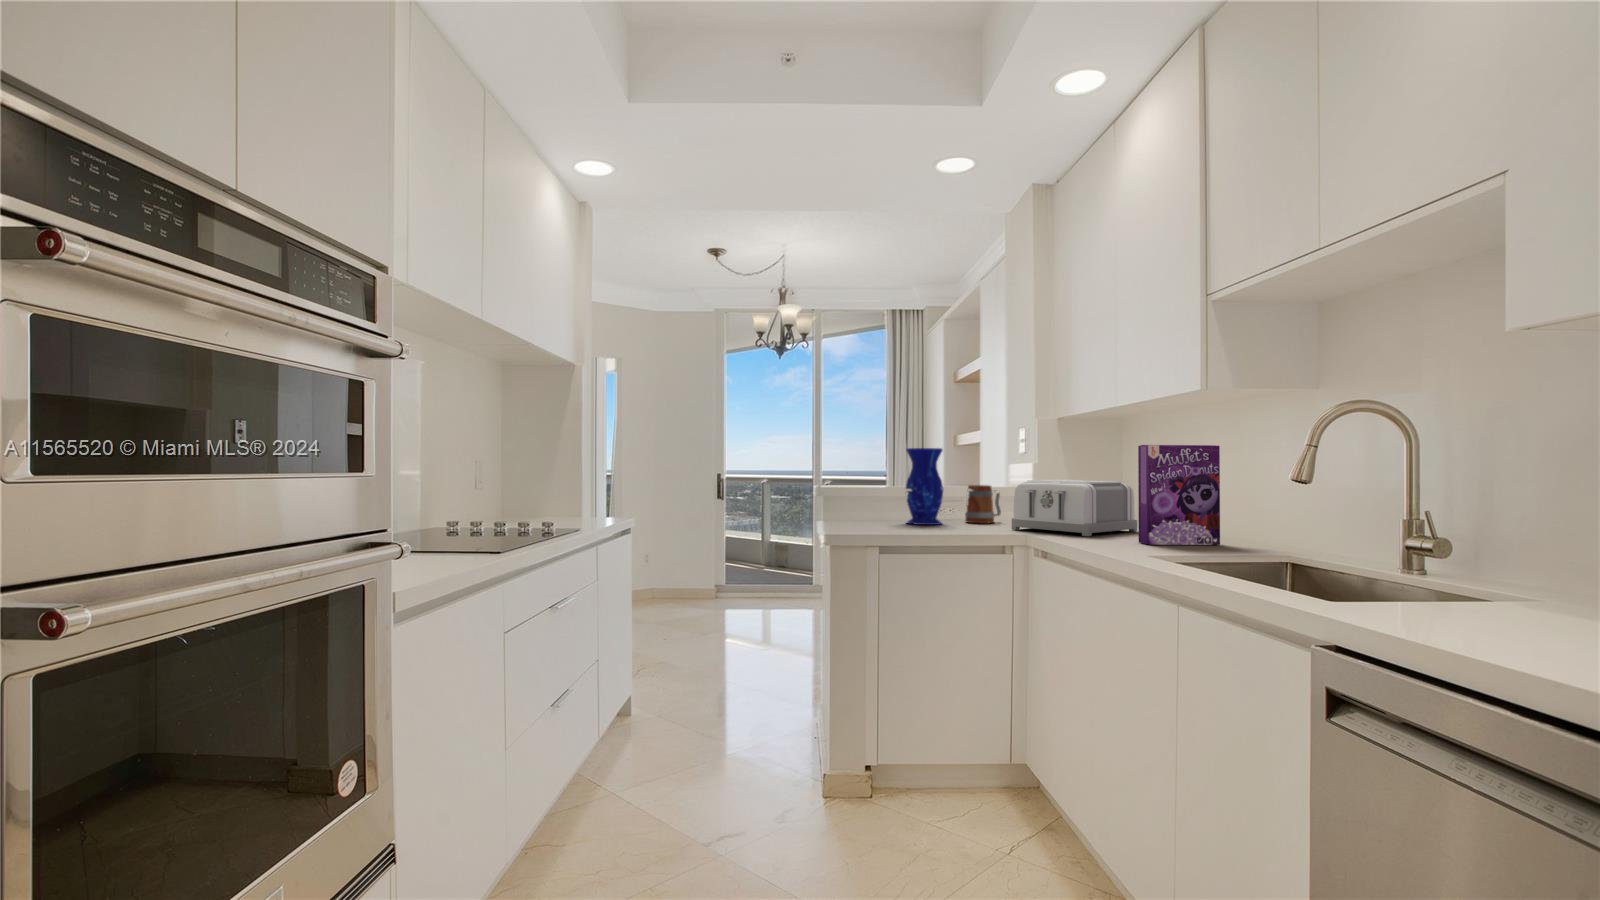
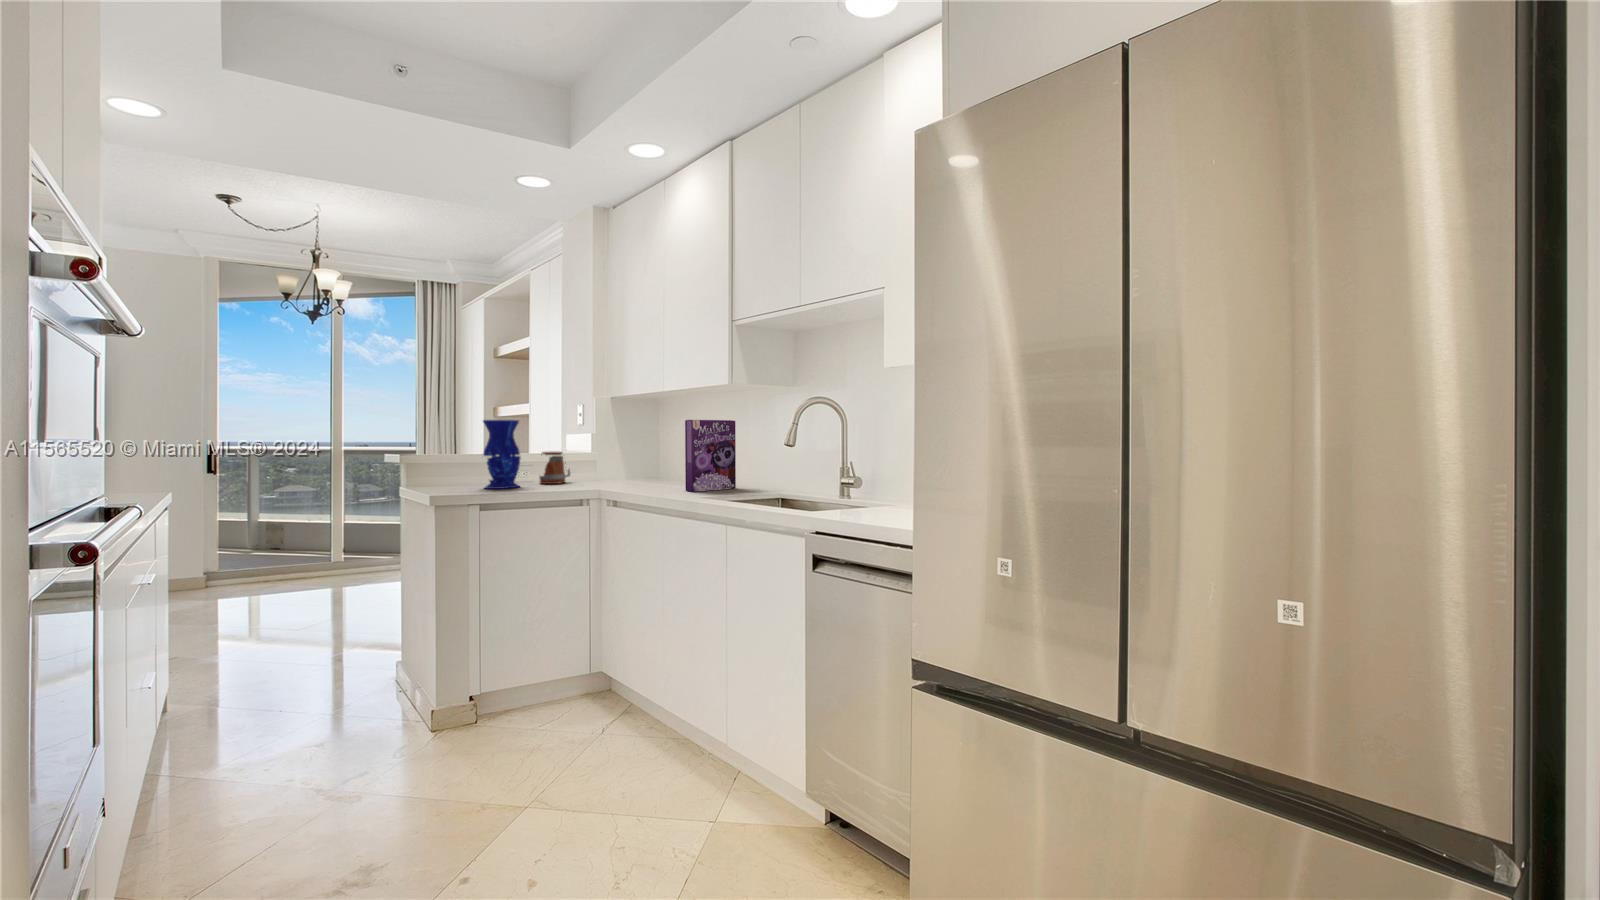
toaster: present [1012,480,1137,536] -> none [585,446,678,489]

